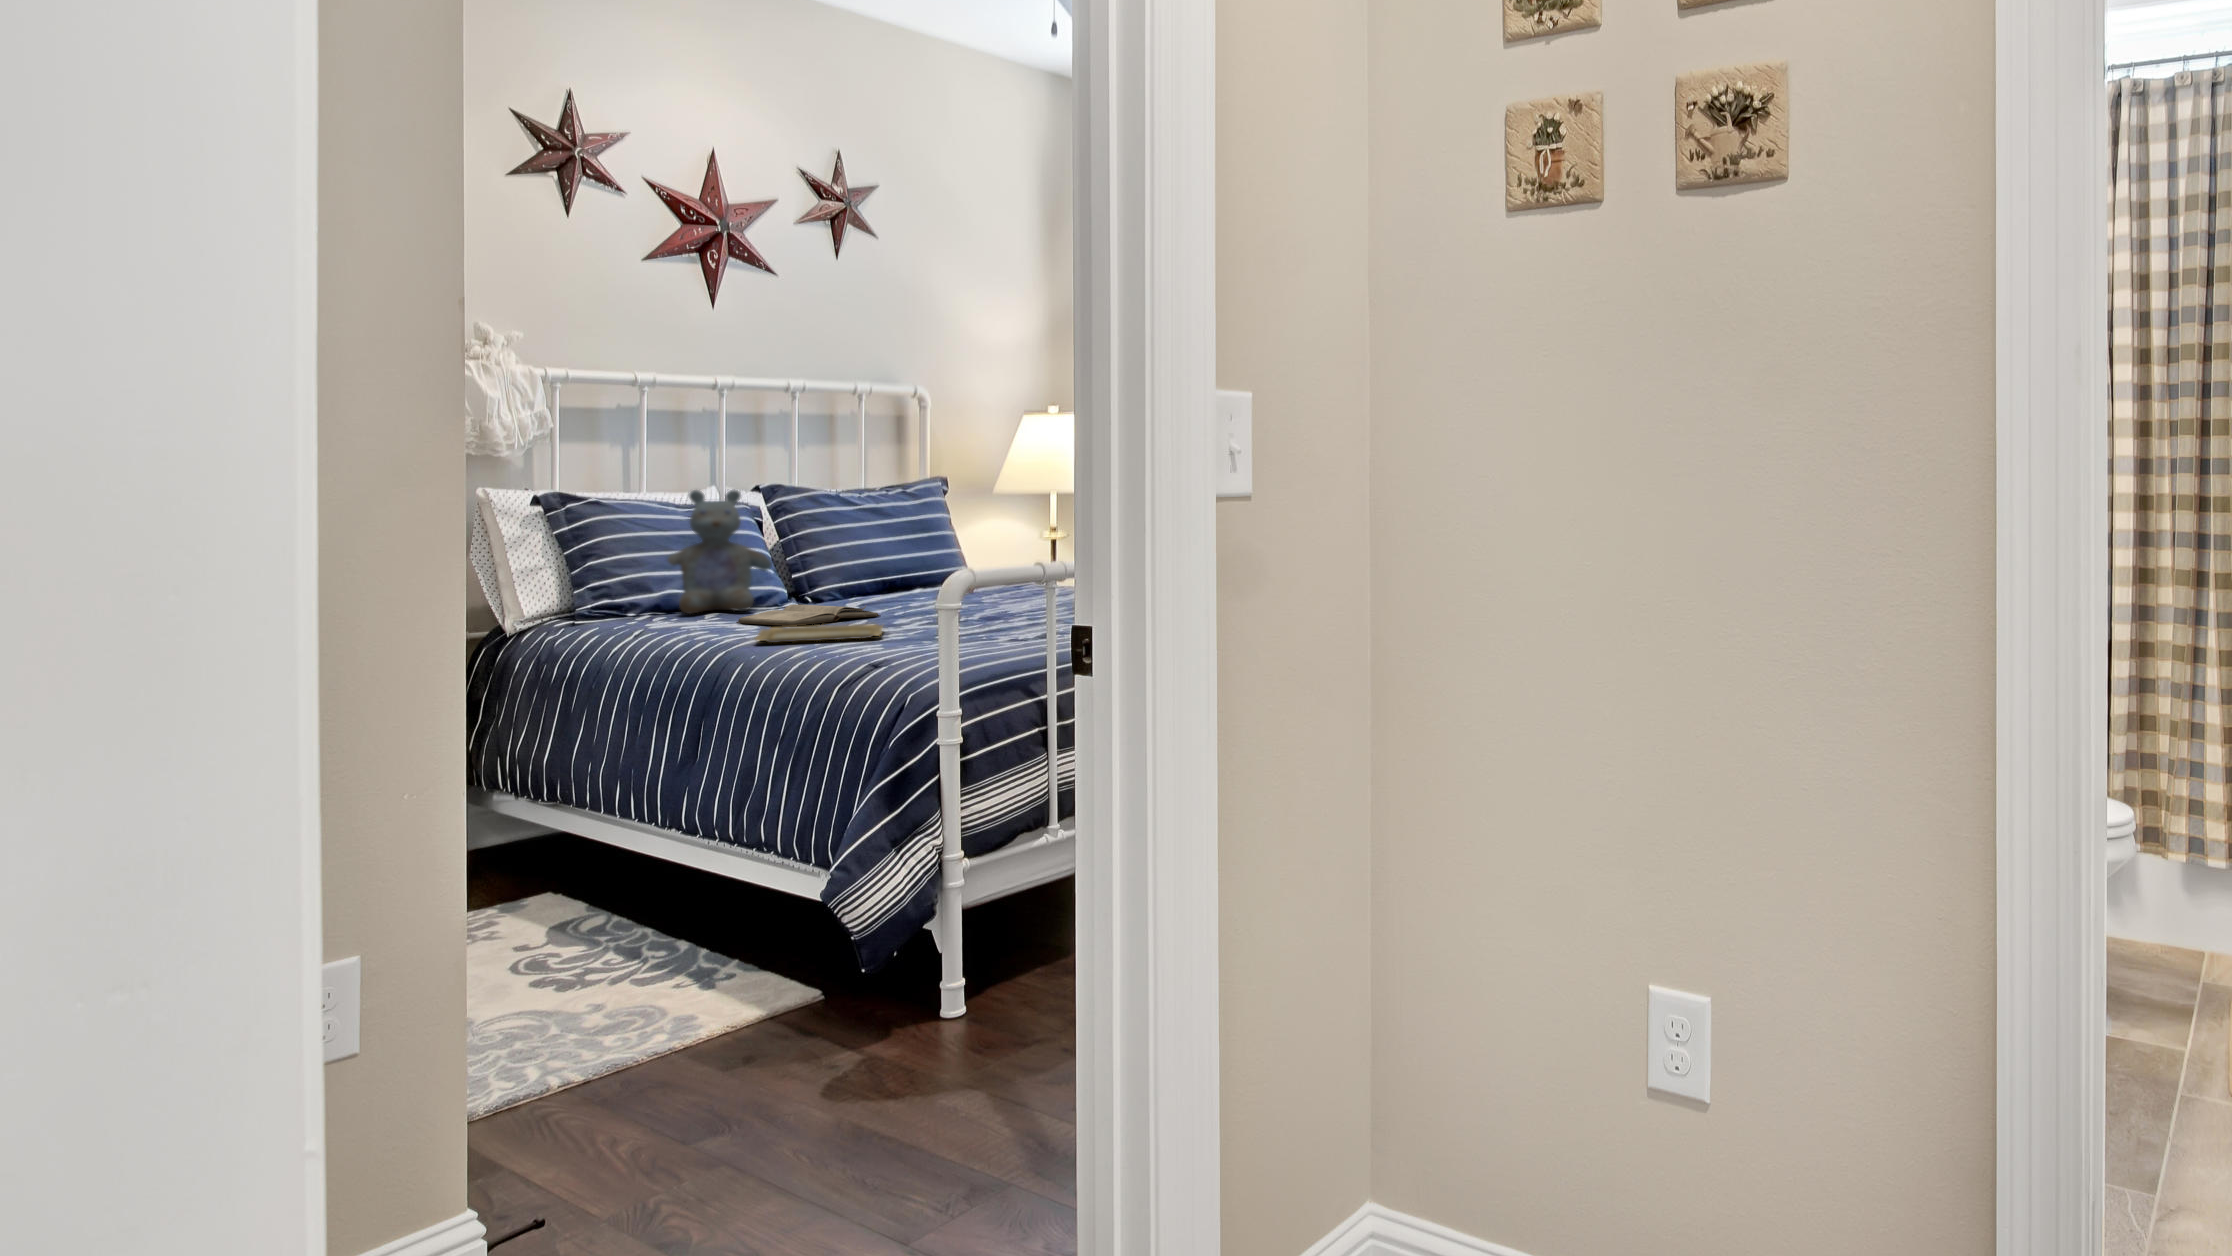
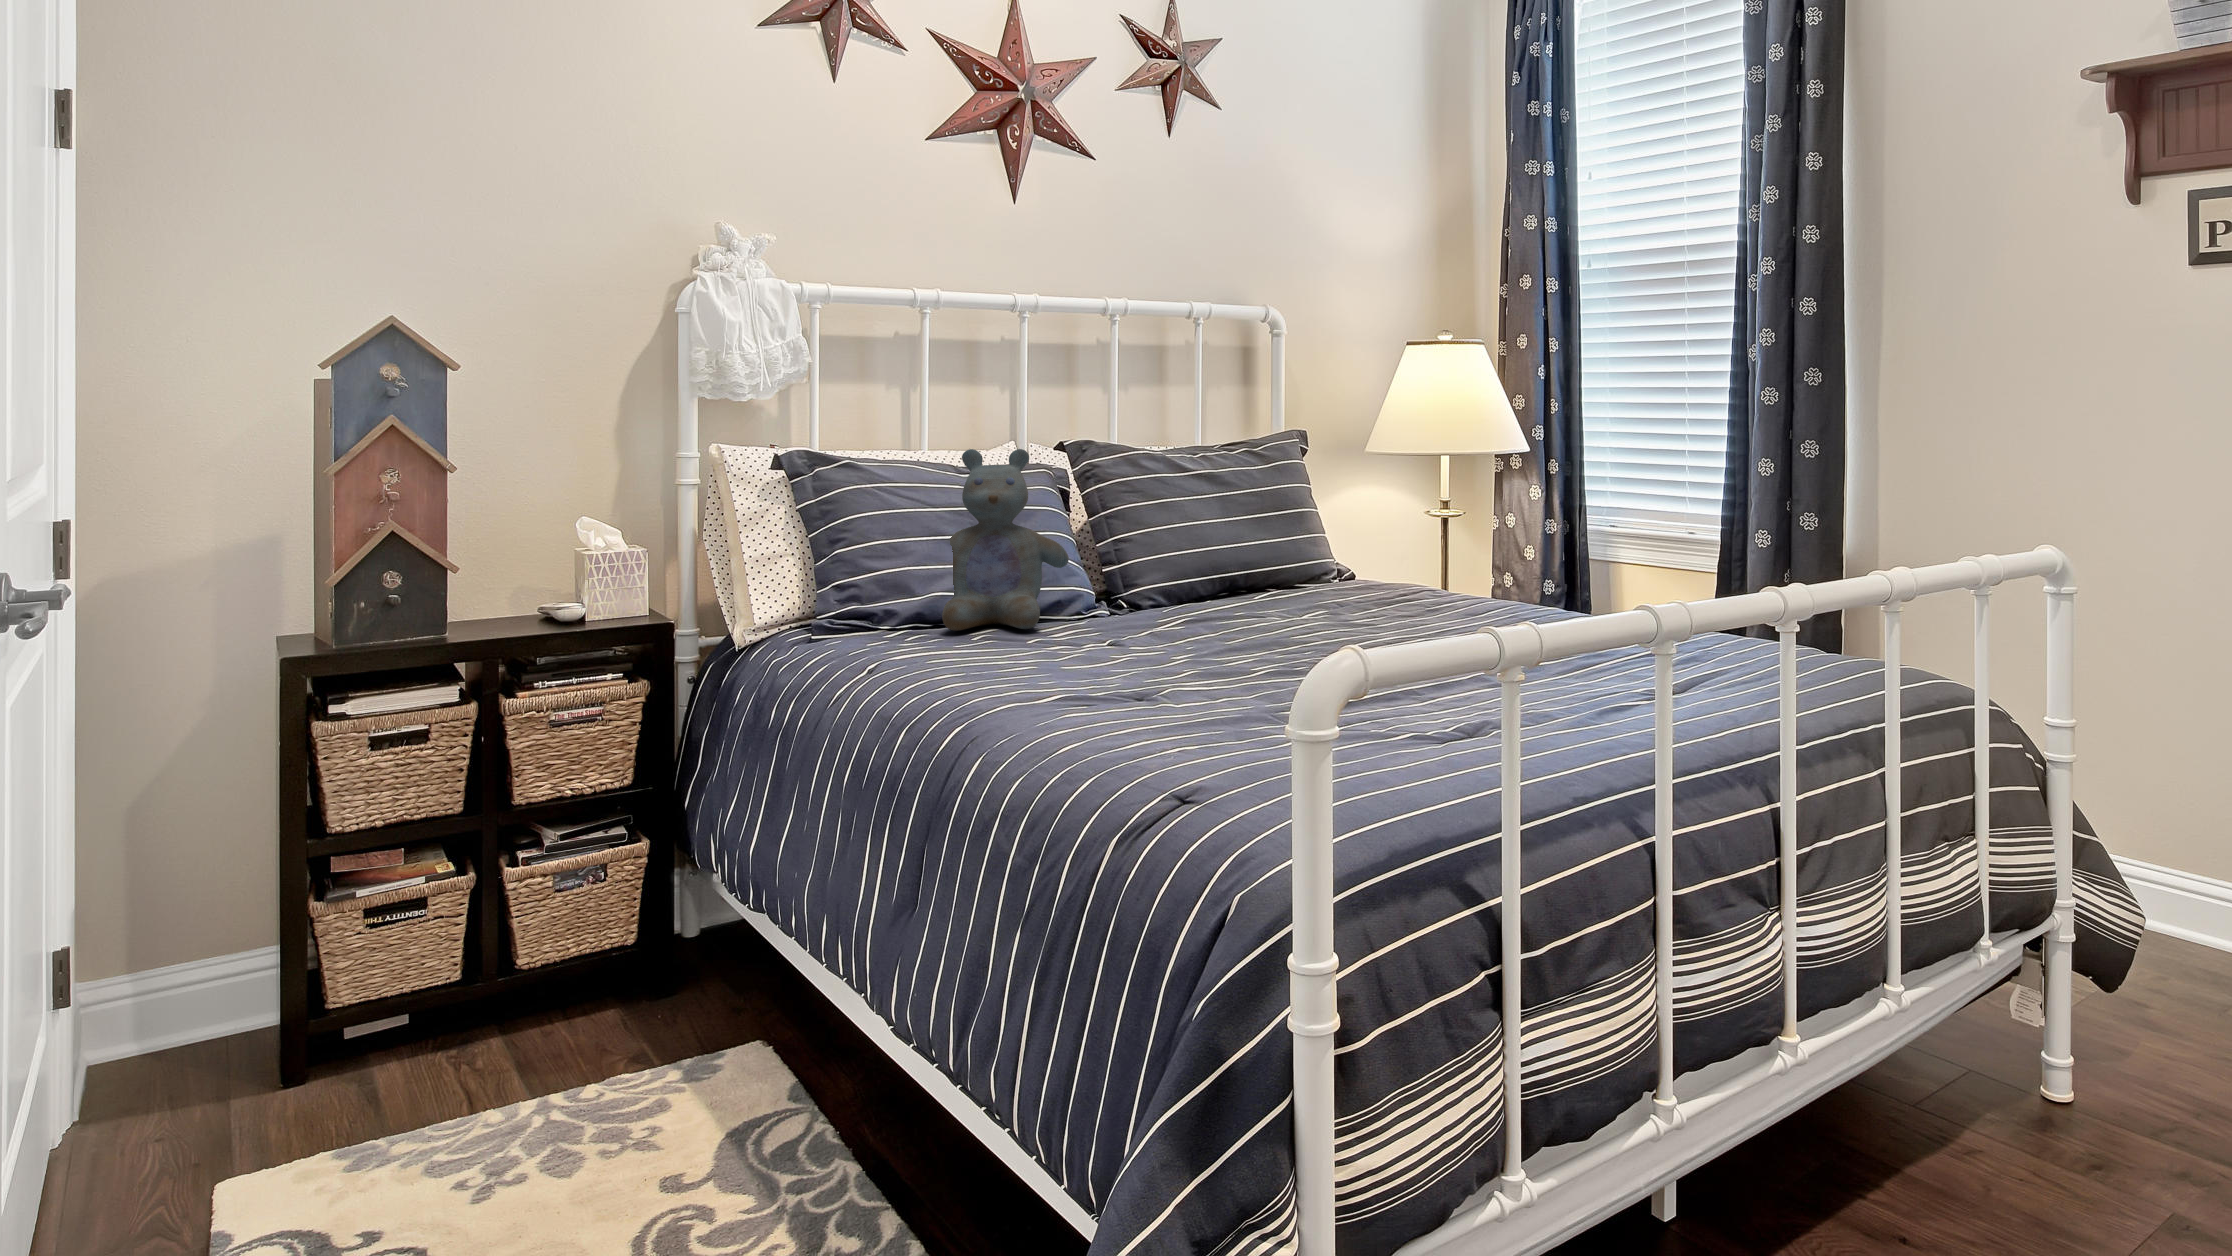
diary: present [736,604,881,626] -> none [1007,625,1209,668]
tray: present [755,624,883,643] -> none [1009,674,1209,709]

